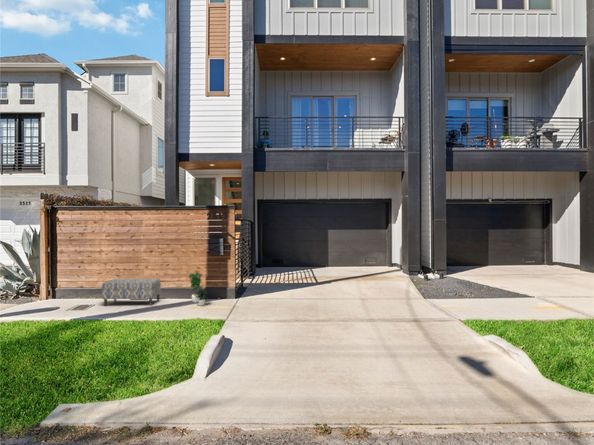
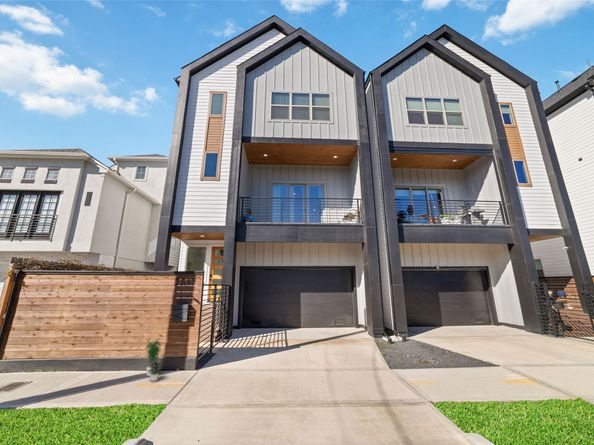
bench: present [102,278,161,306] -> none [43,348,118,383]

